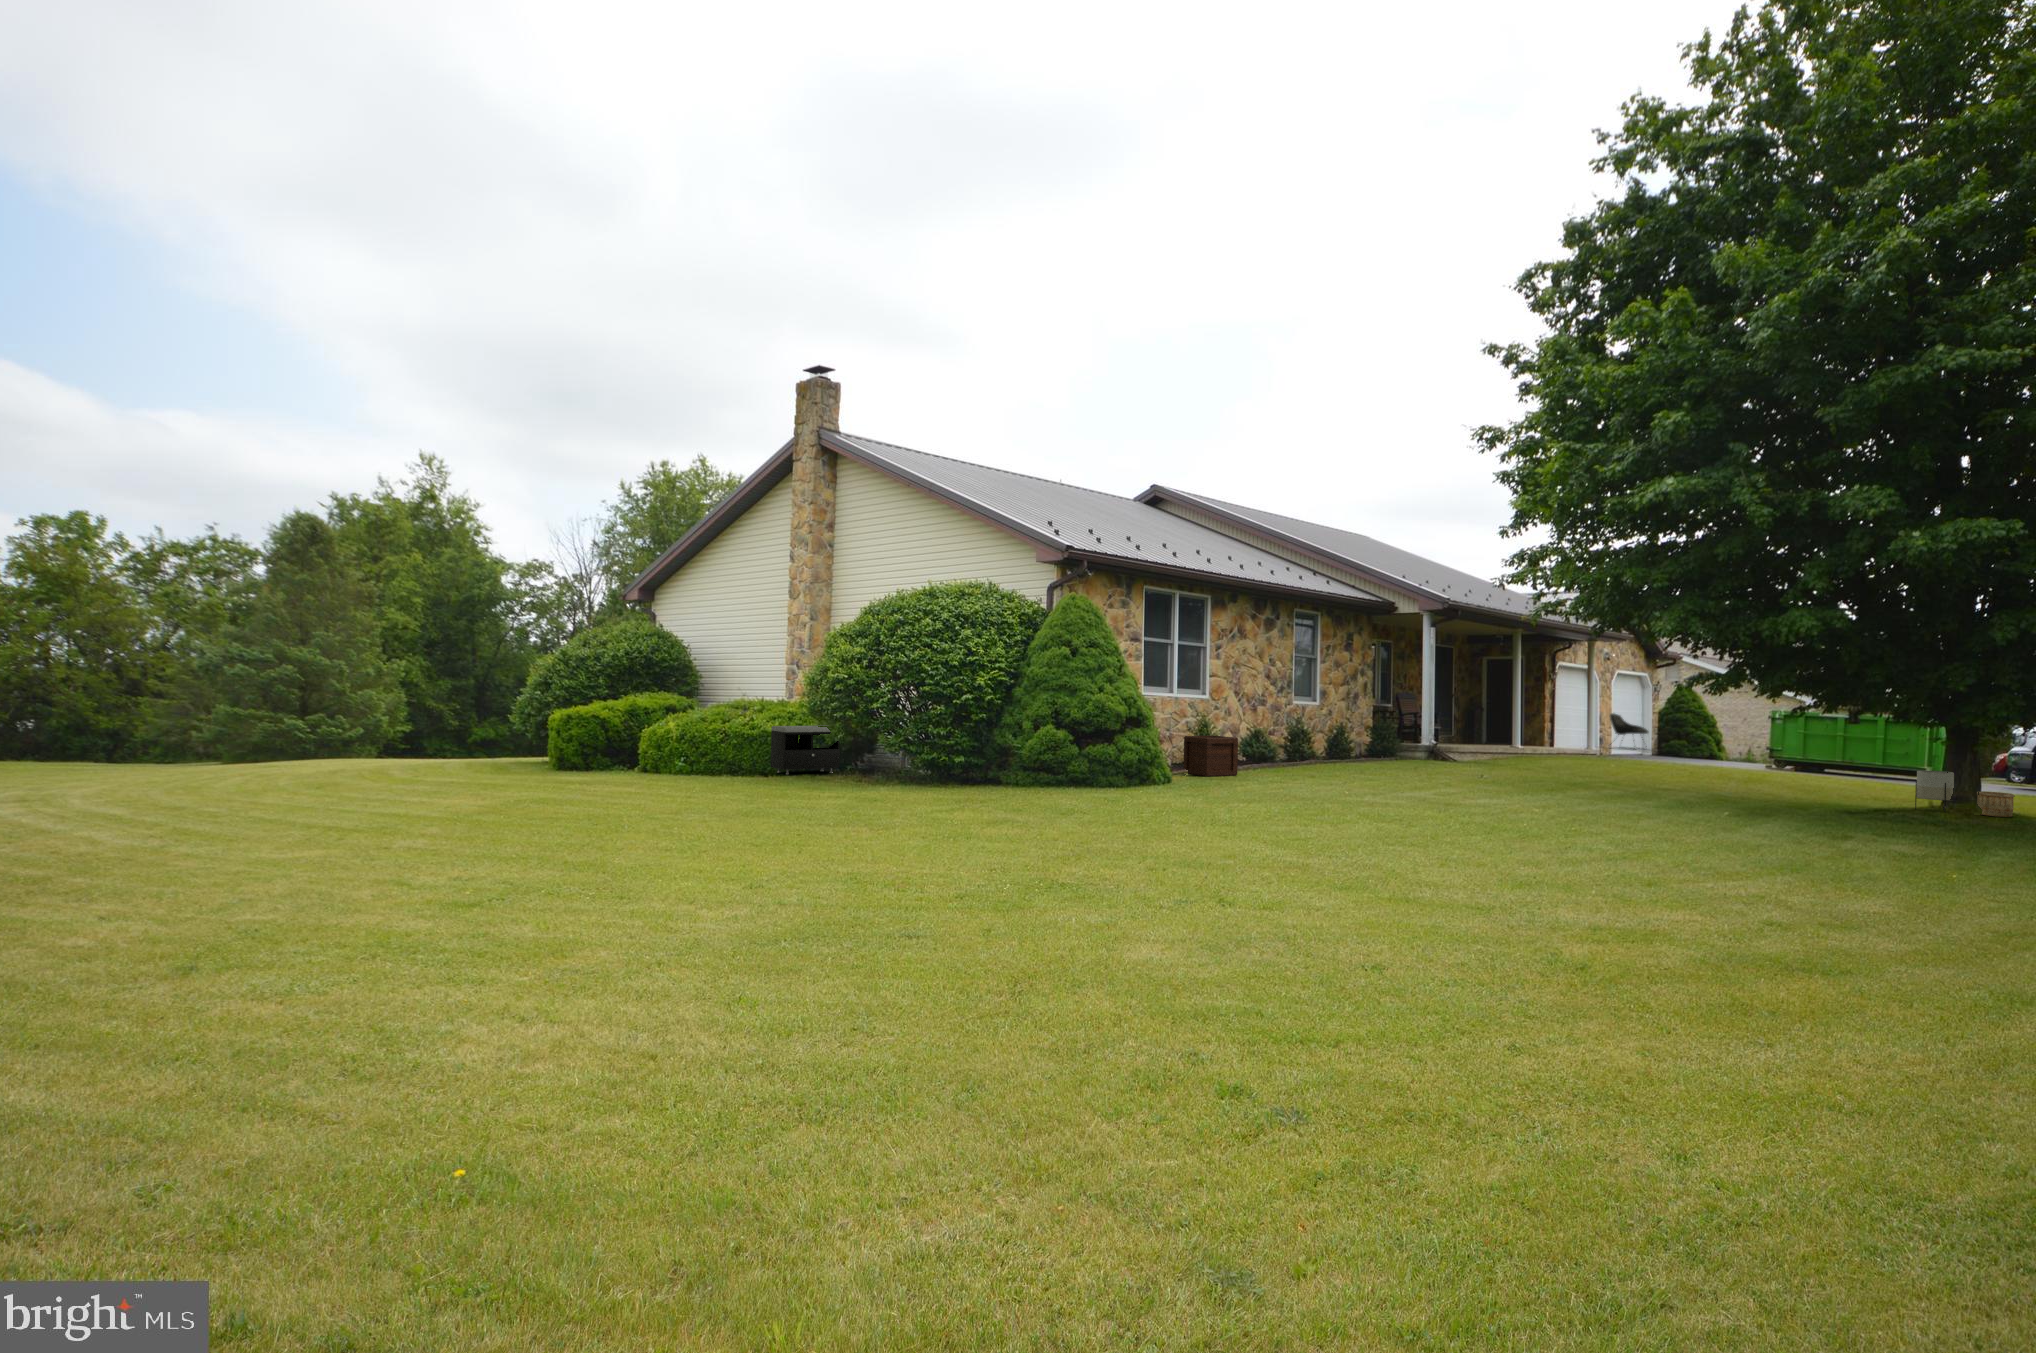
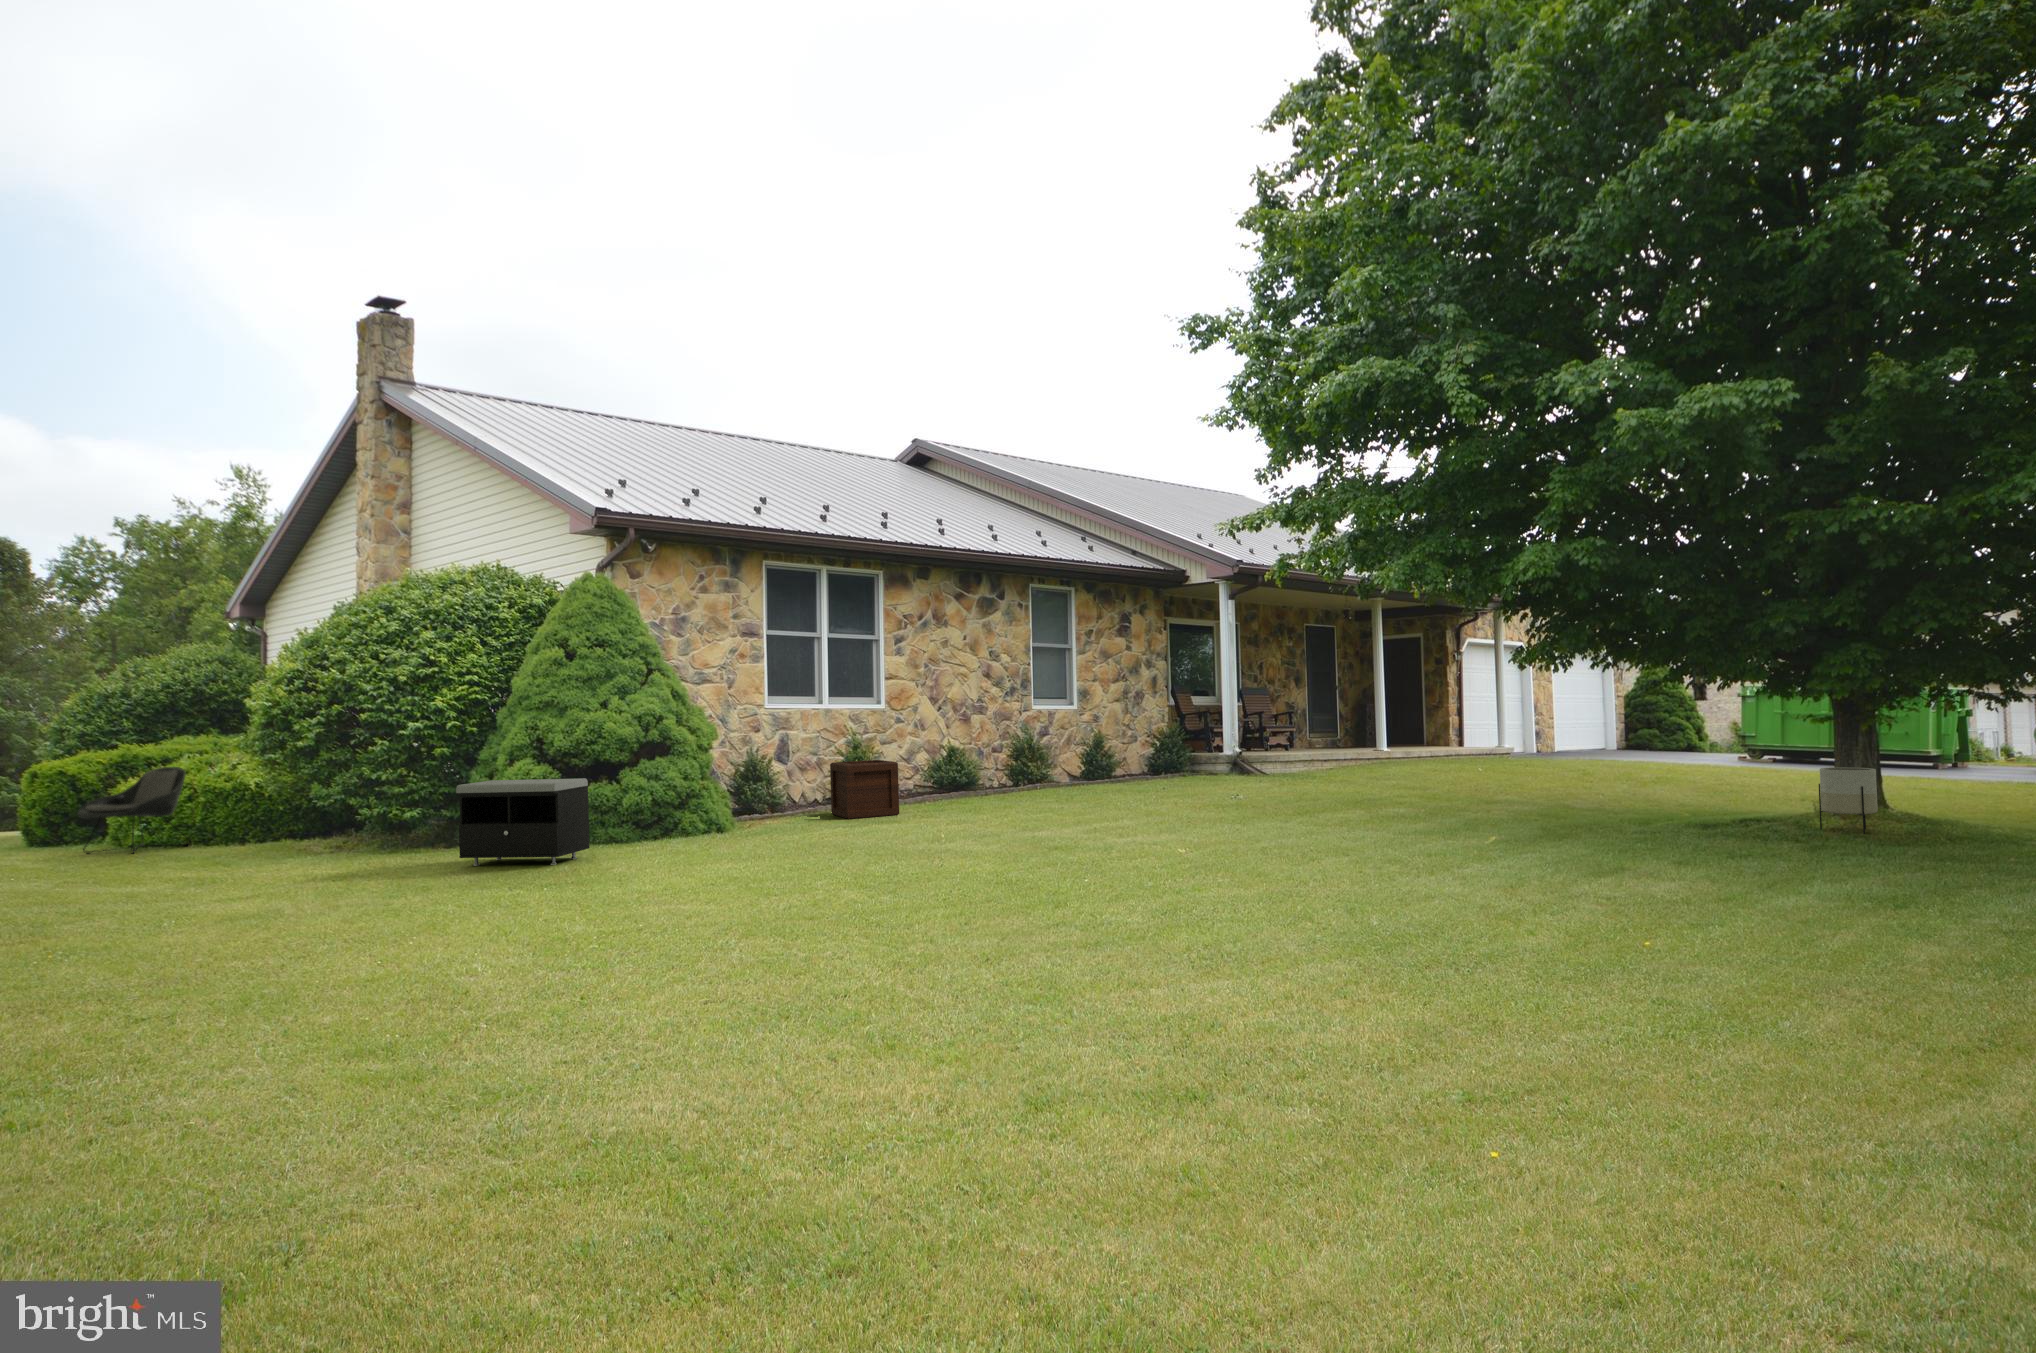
lounge chair: present [1609,713,1648,749] -> present [78,767,191,854]
storage bench: present [771,726,840,774] -> present [456,778,590,866]
wooden bucket: present [1977,791,2015,817] -> none [1912,798,1972,839]

